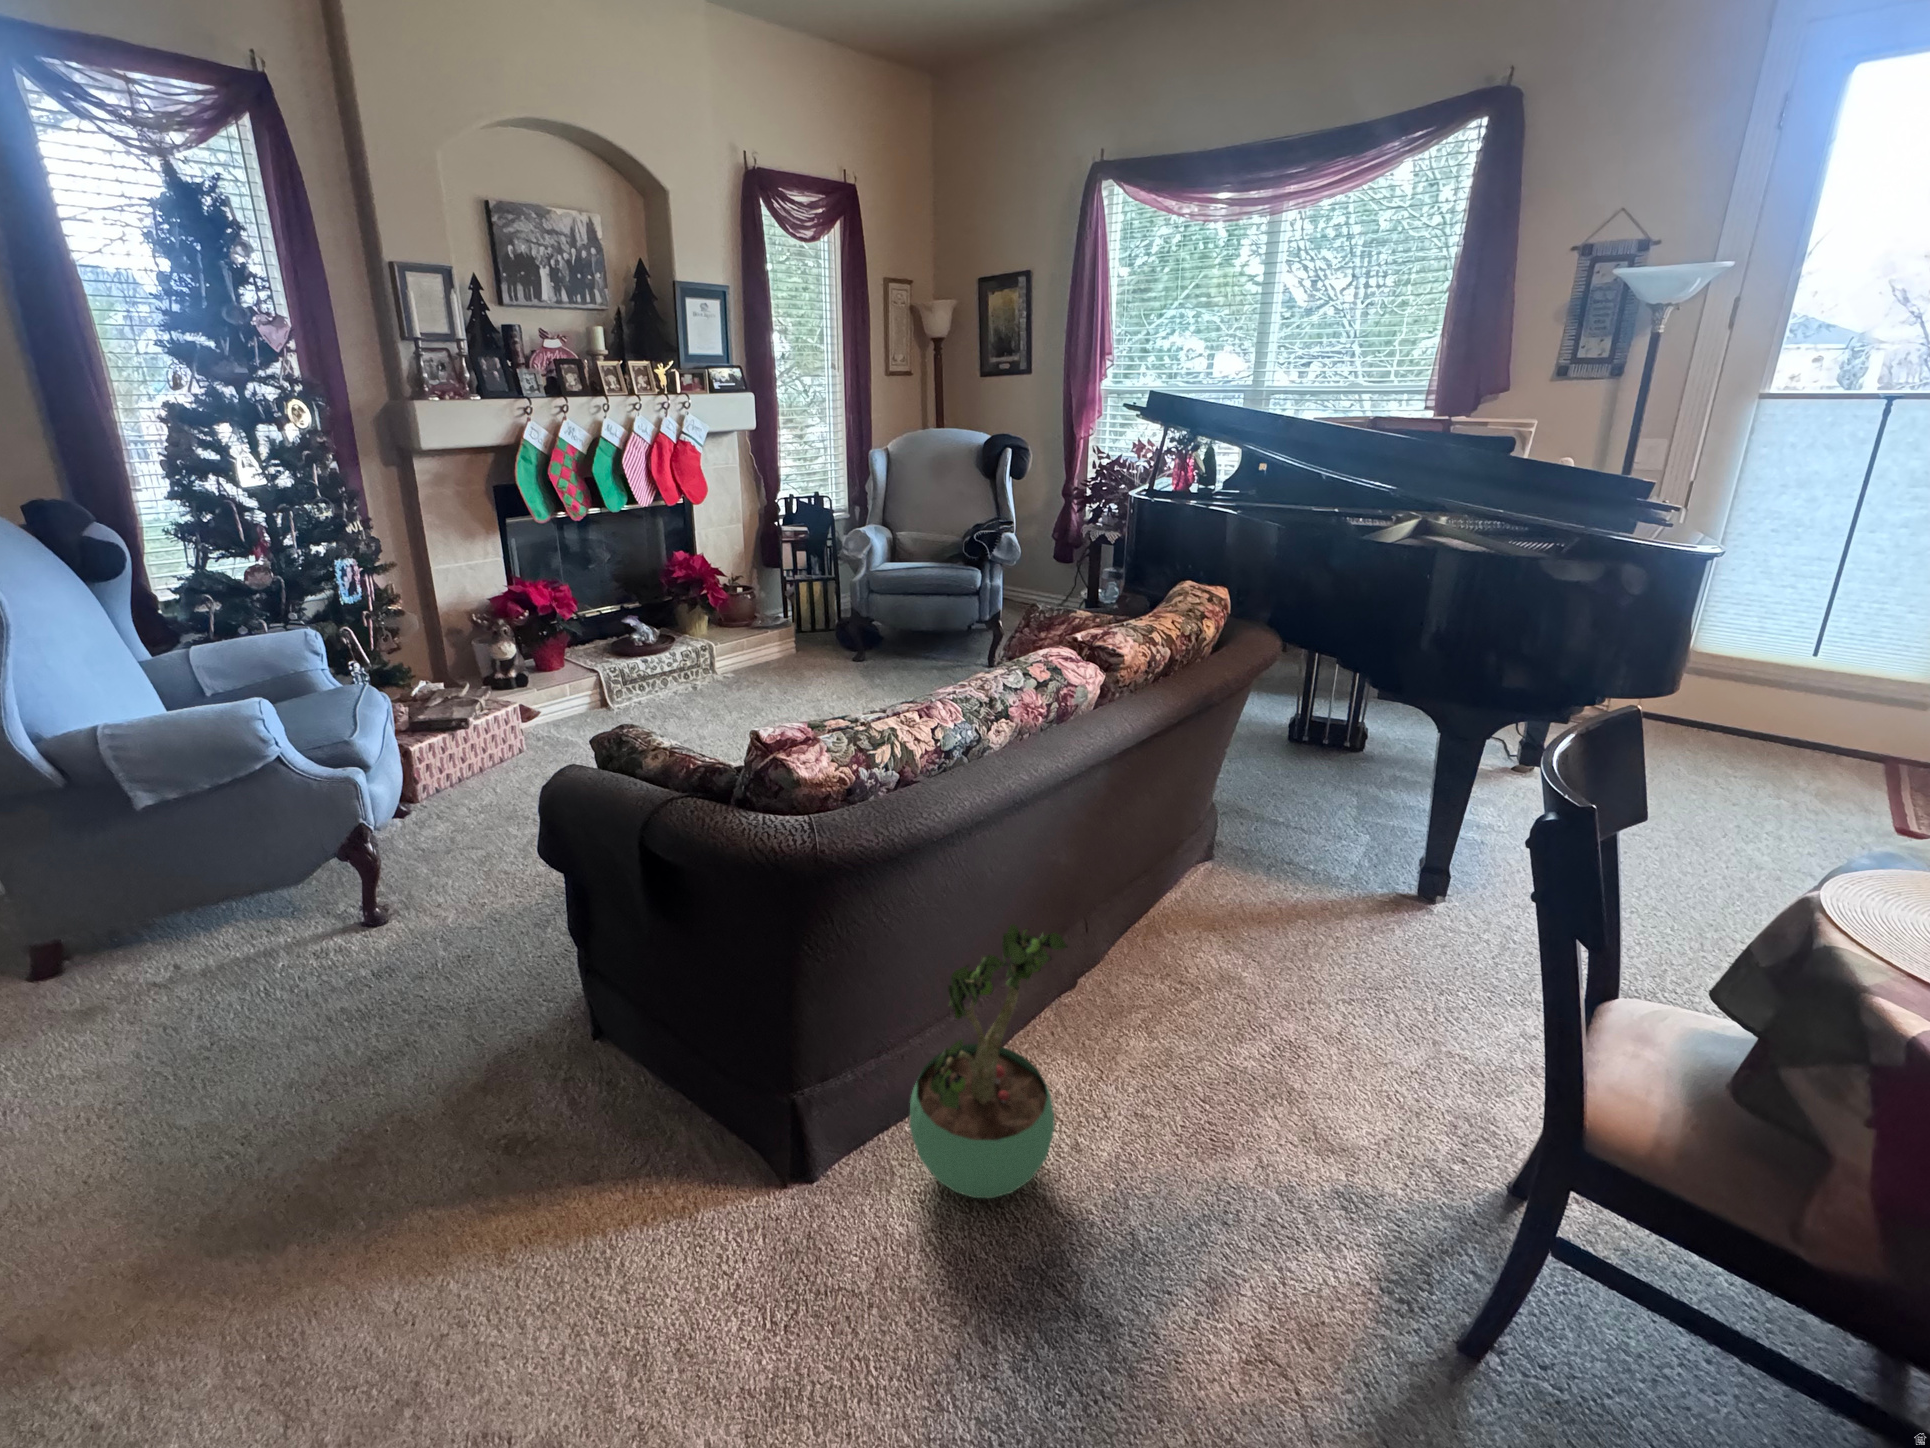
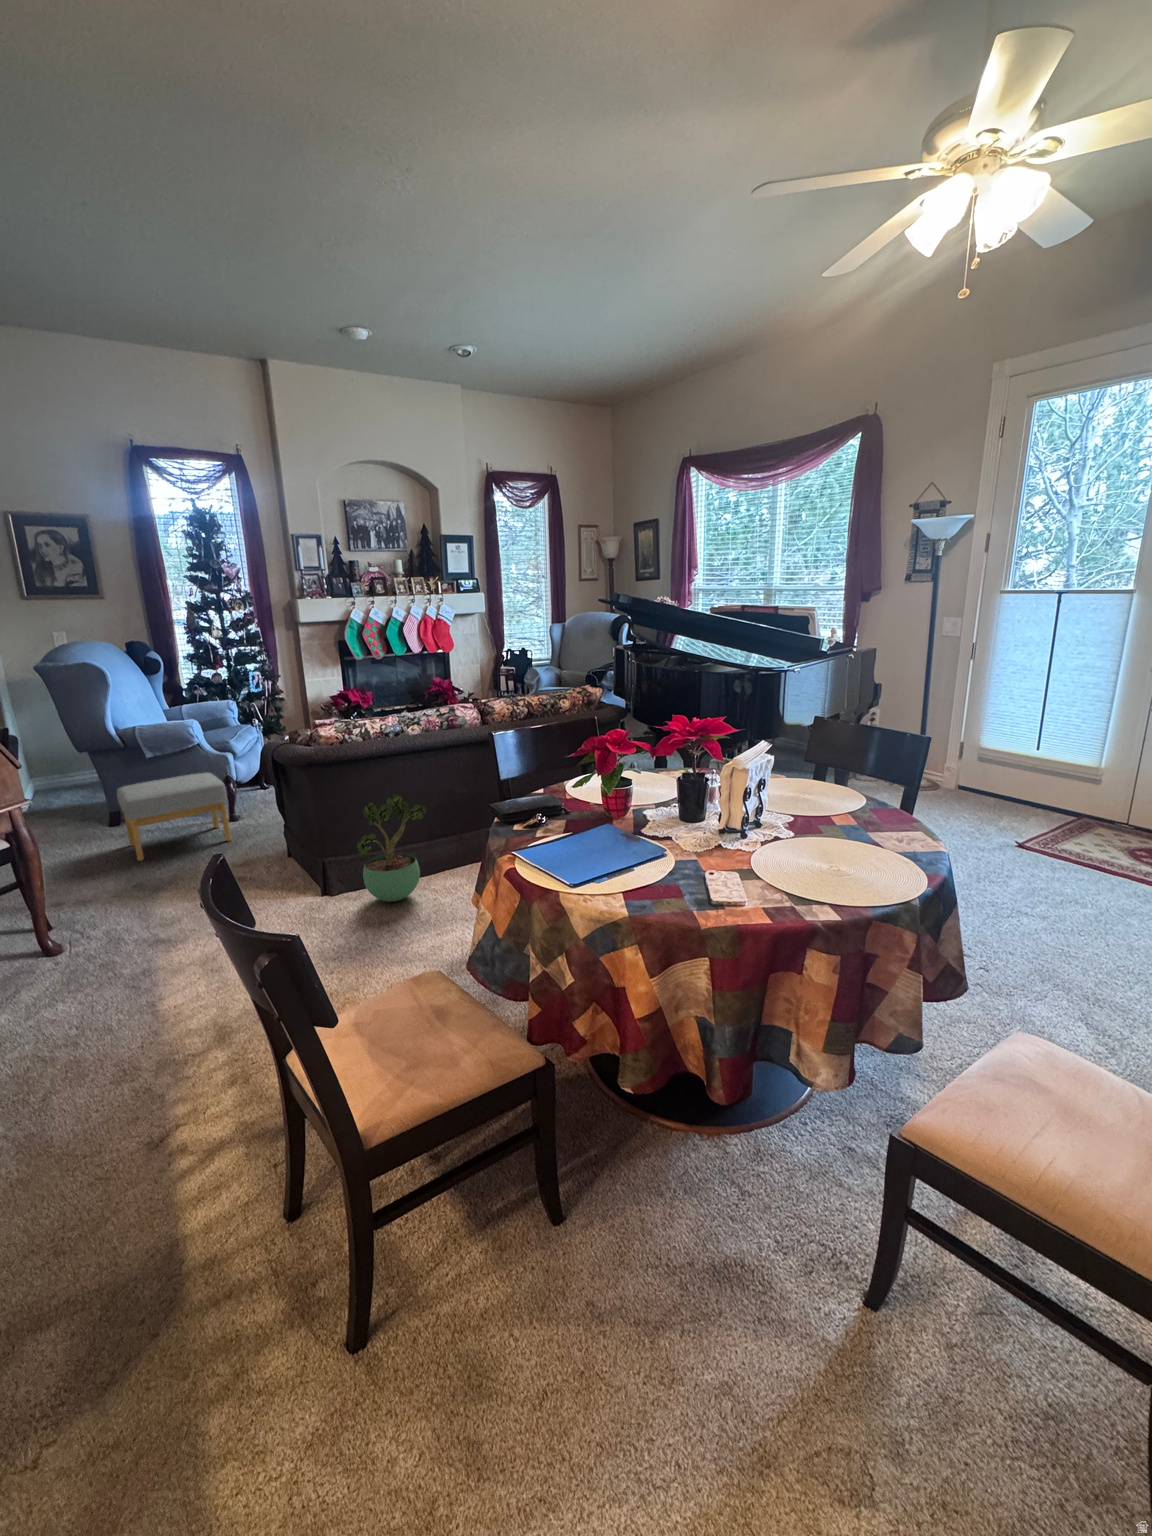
footstool: none [60,823,402,1110] -> present [117,772,231,861]

